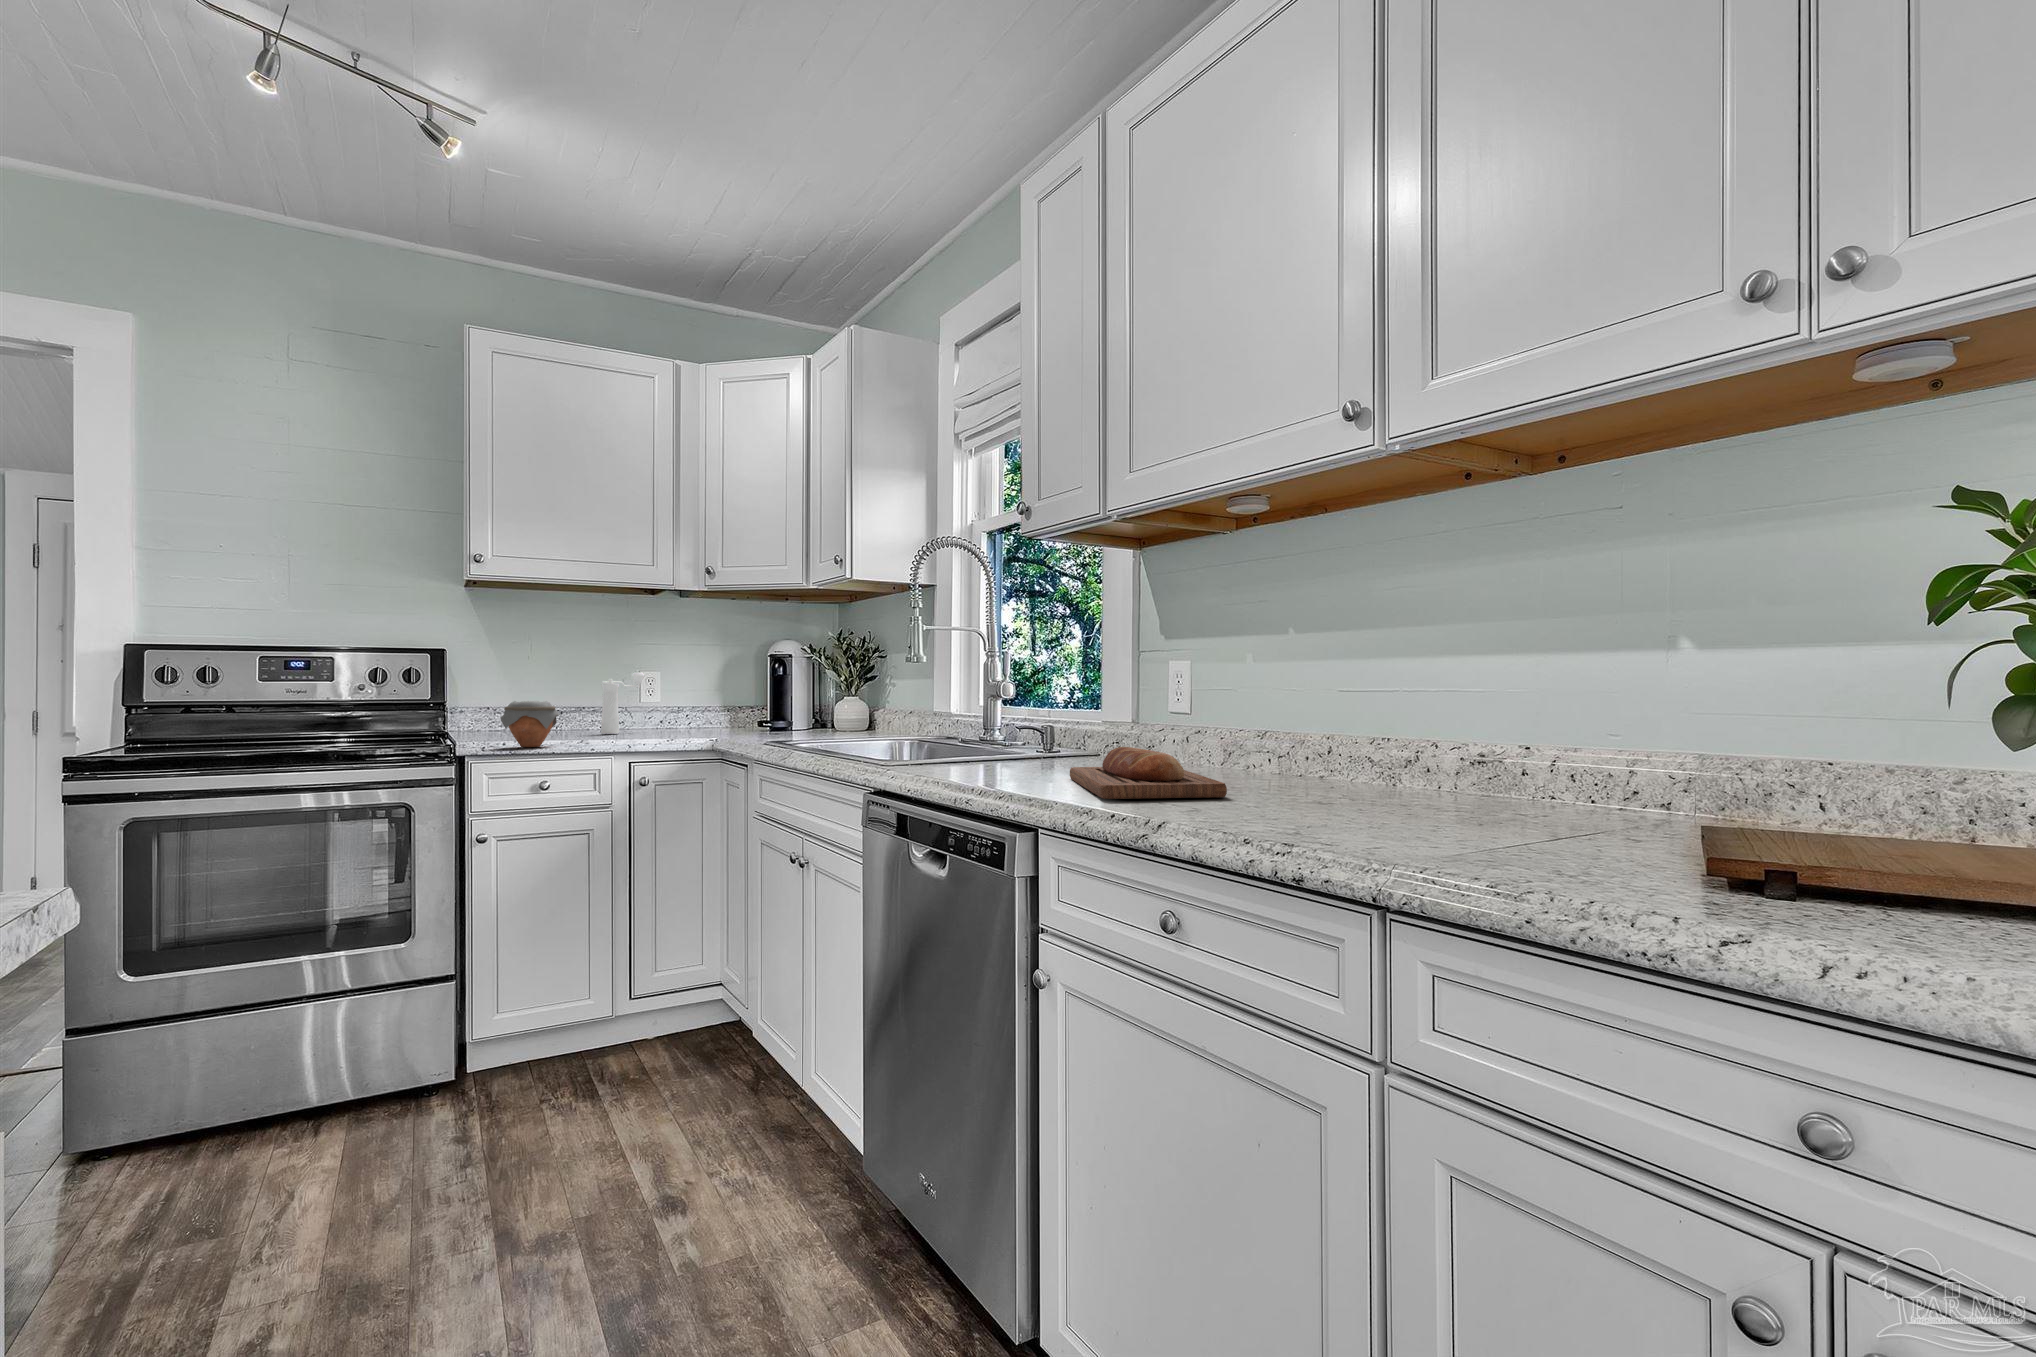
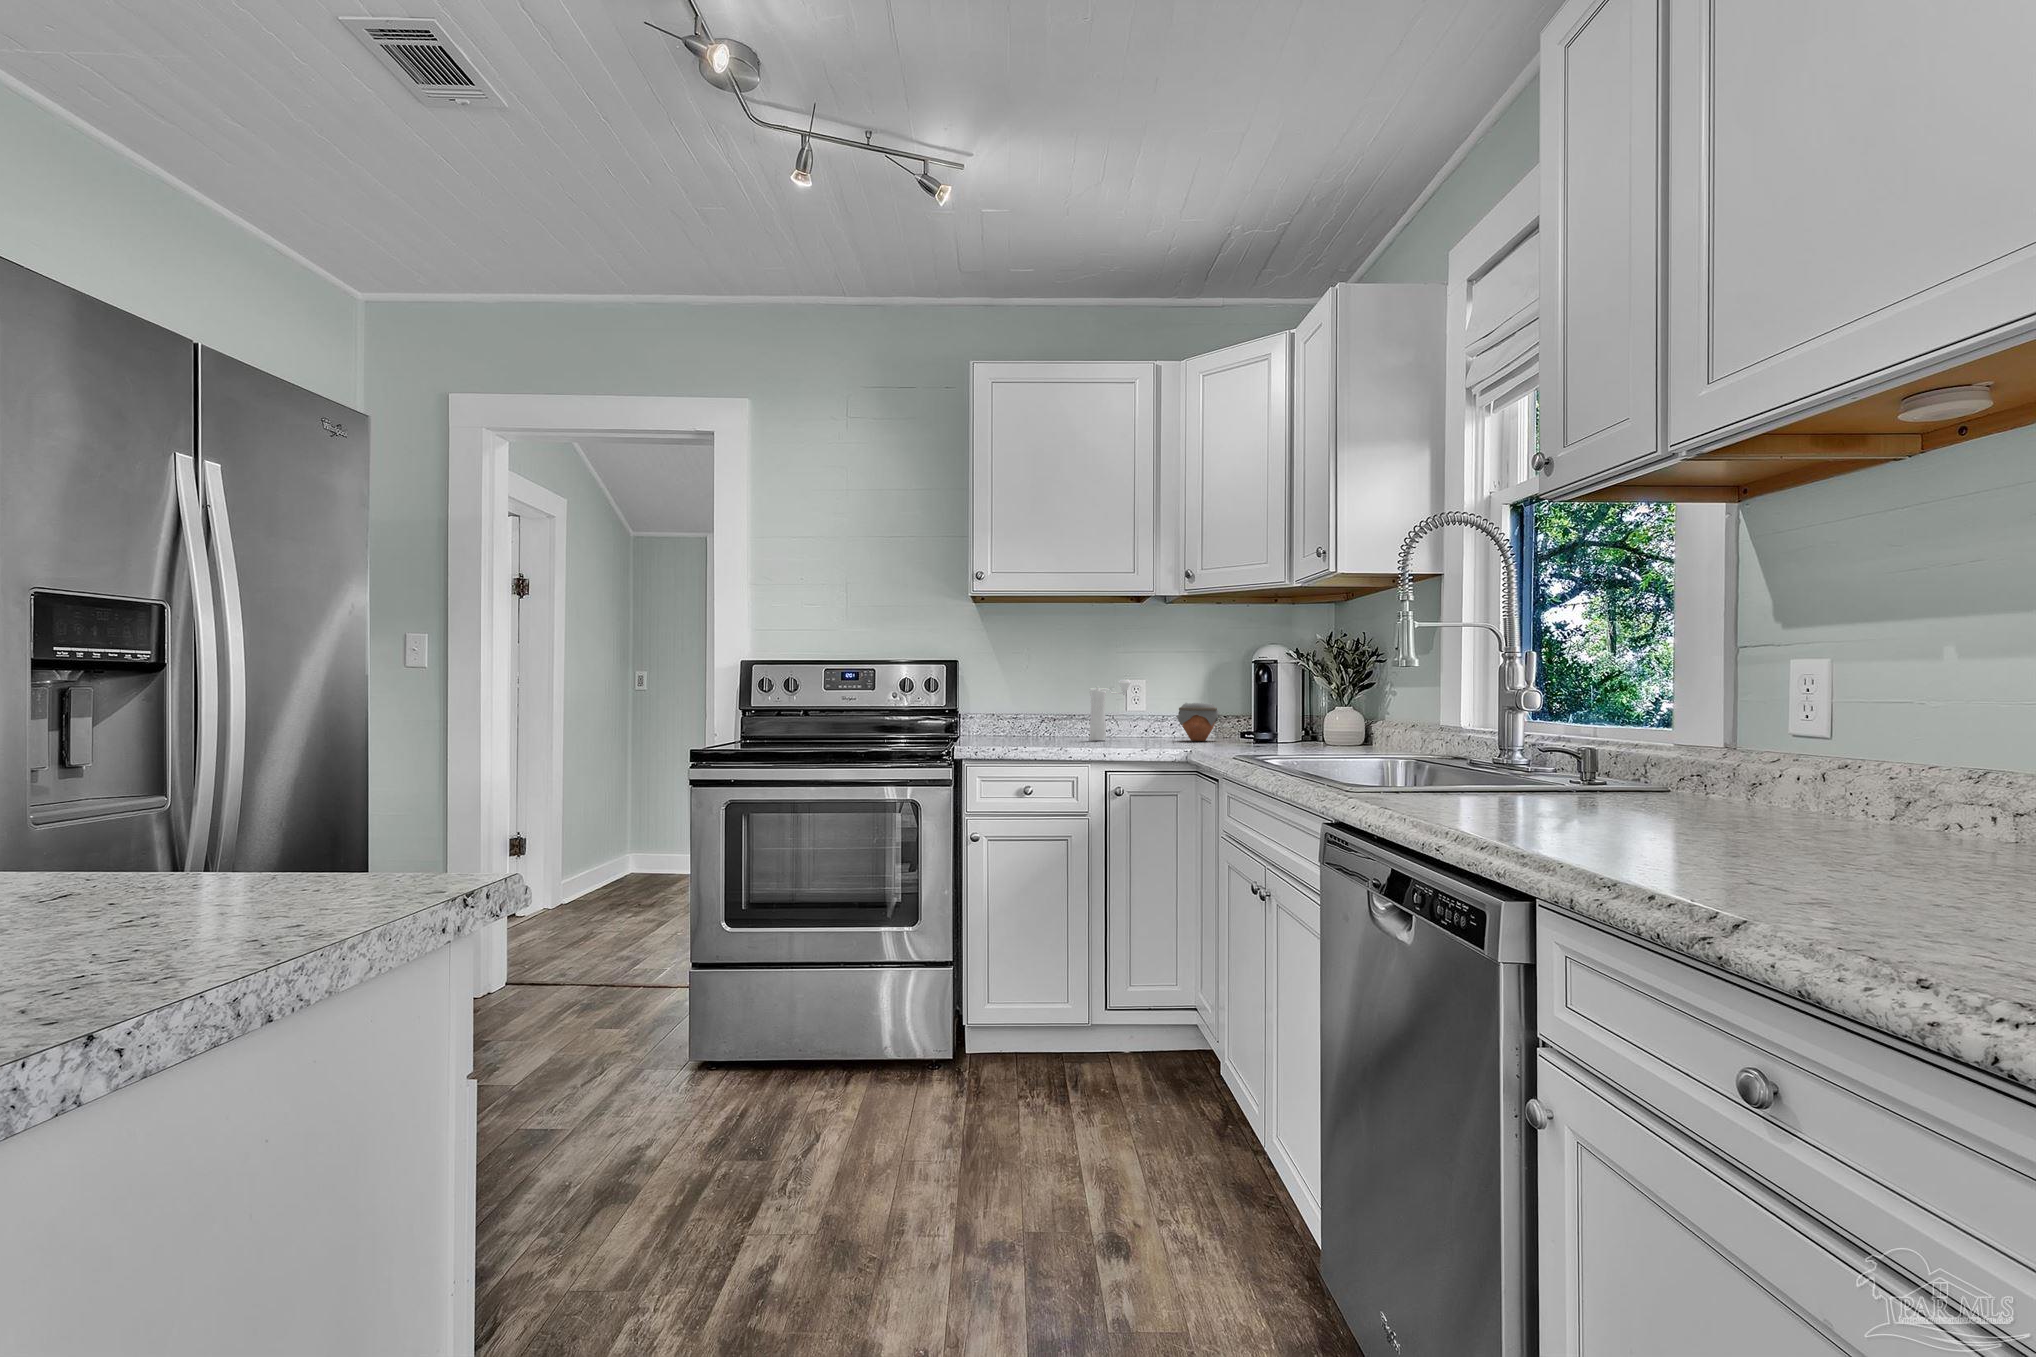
jar: present [500,701,559,747] -> present [1177,703,1220,741]
bread loaf: present [1070,747,1227,799] -> none [1599,788,1869,879]

